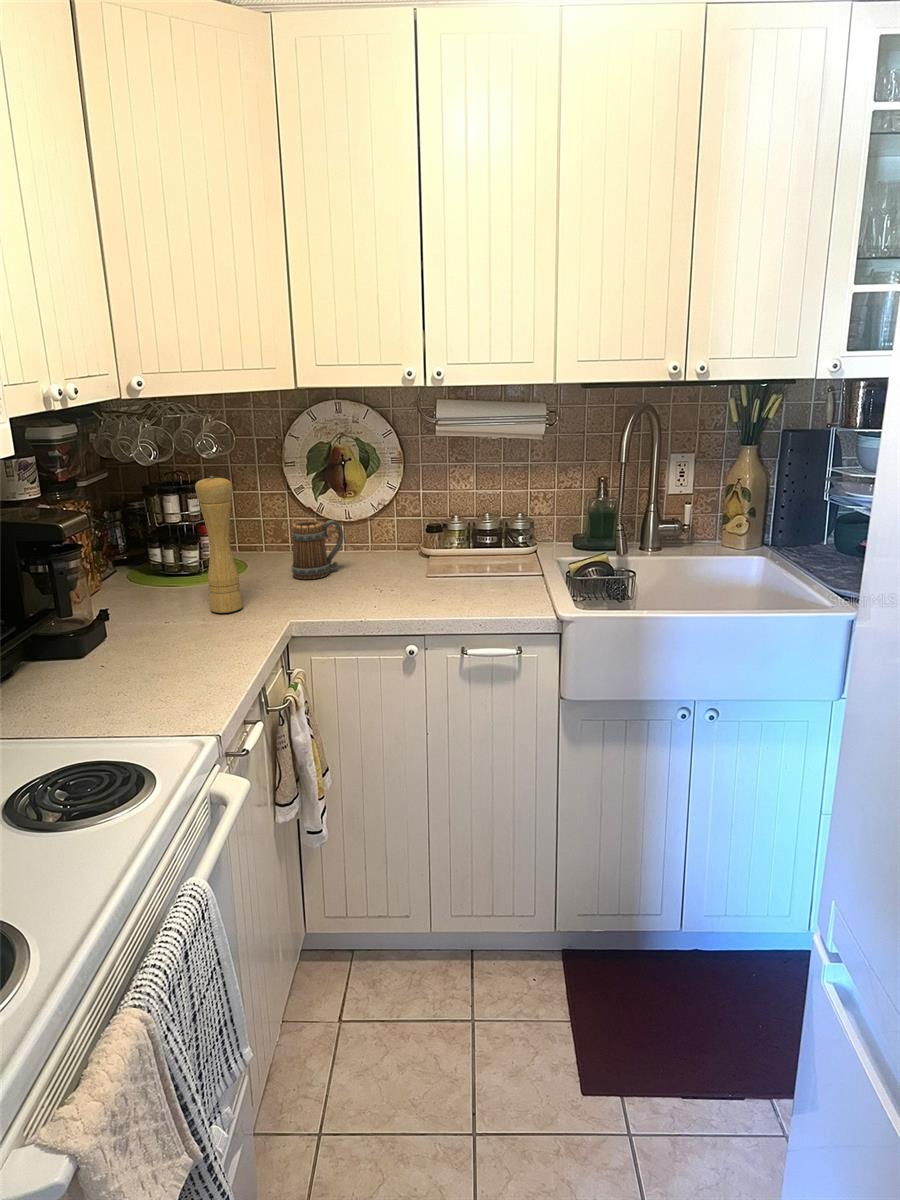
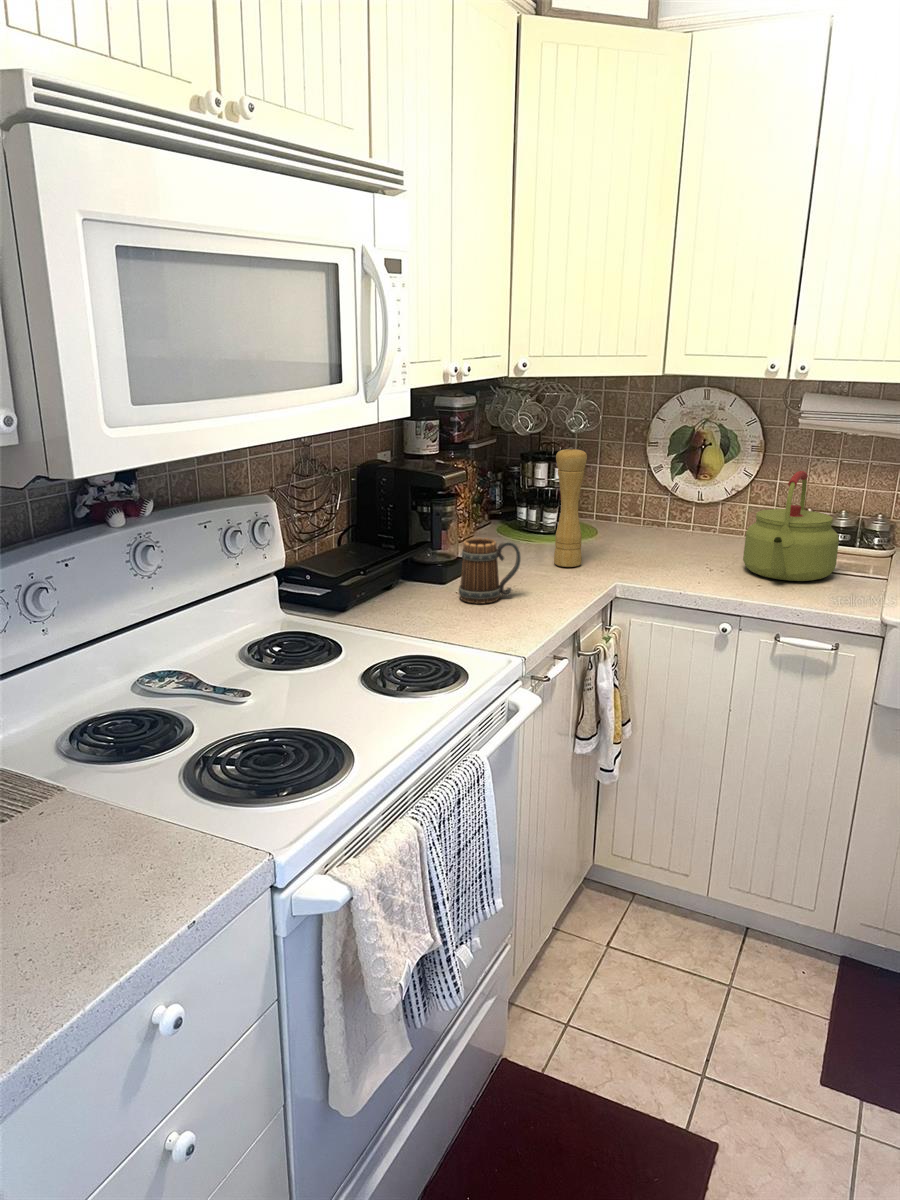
kettle: none [410,479,499,592] -> present [743,471,839,581]
mug: present [292,520,344,579] -> present [459,538,521,603]

